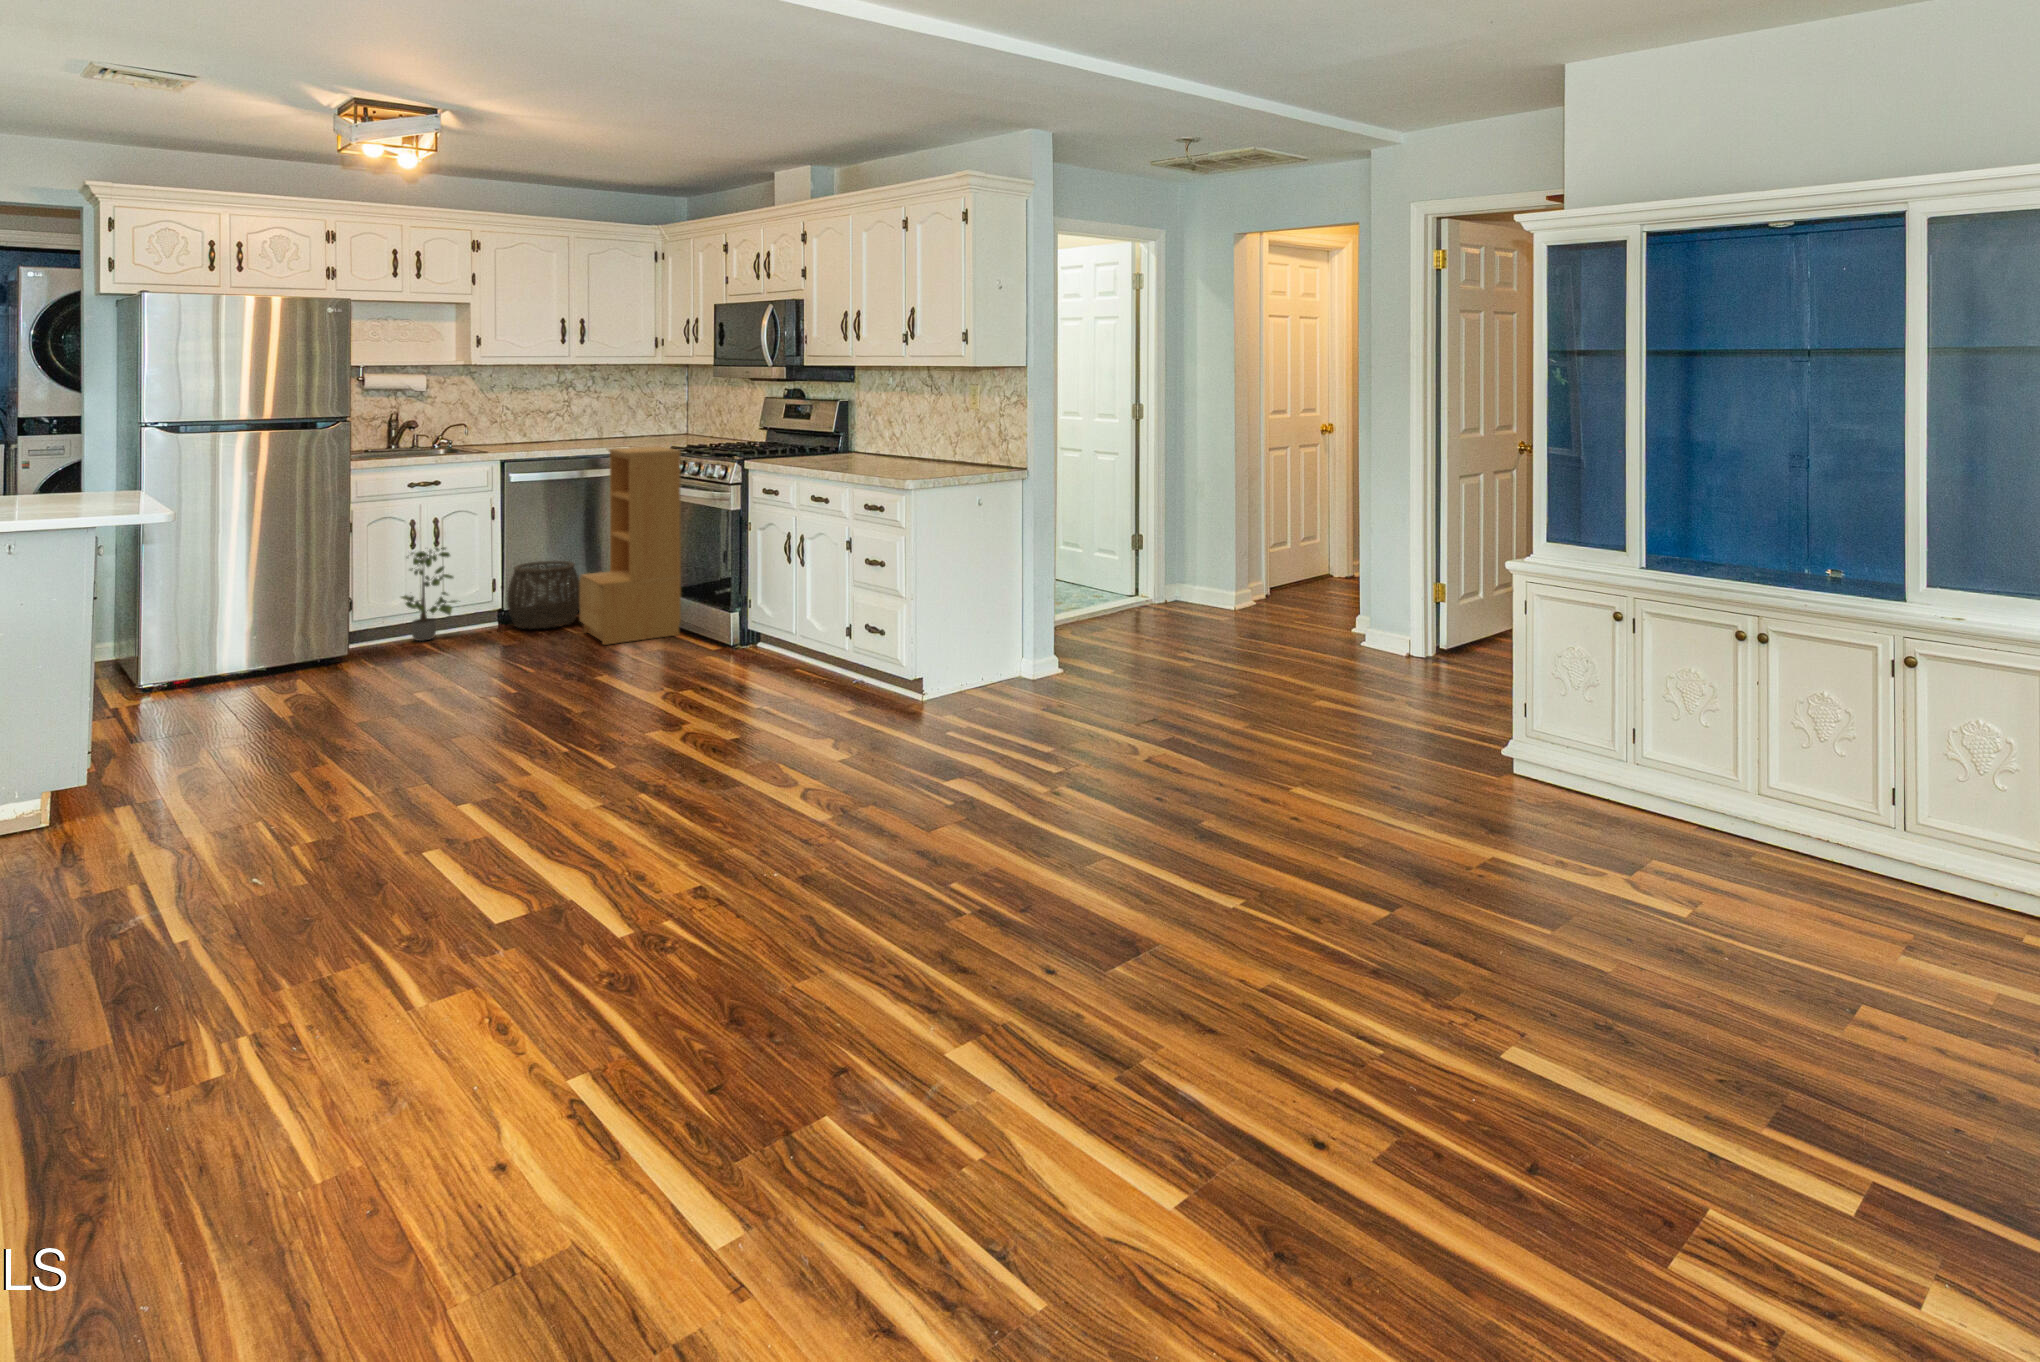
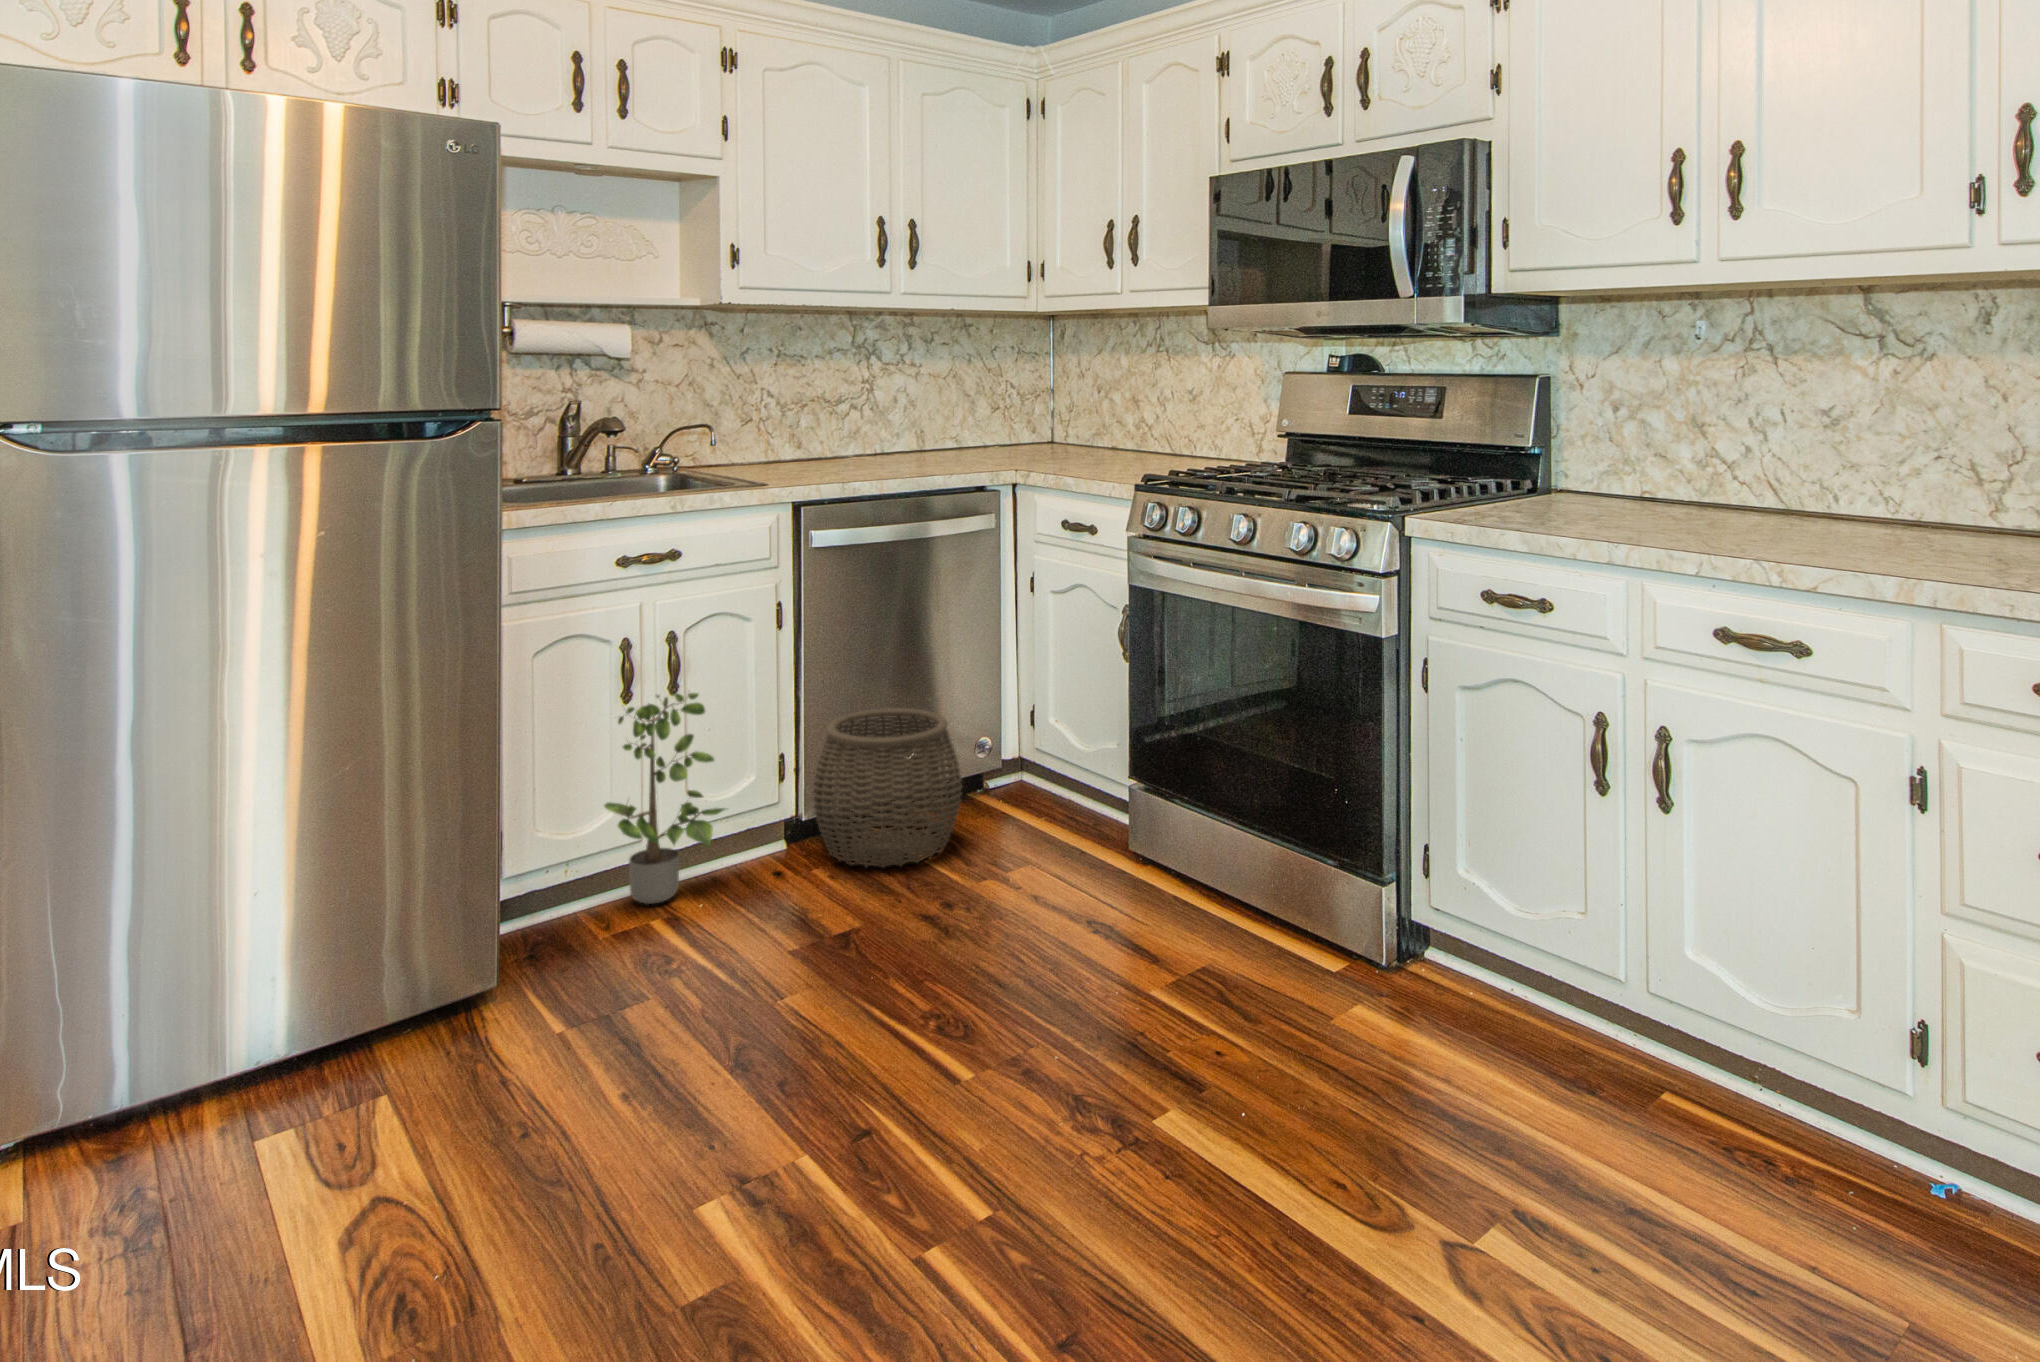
bookshelf: present [580,446,681,645] -> none [979,472,1206,936]

